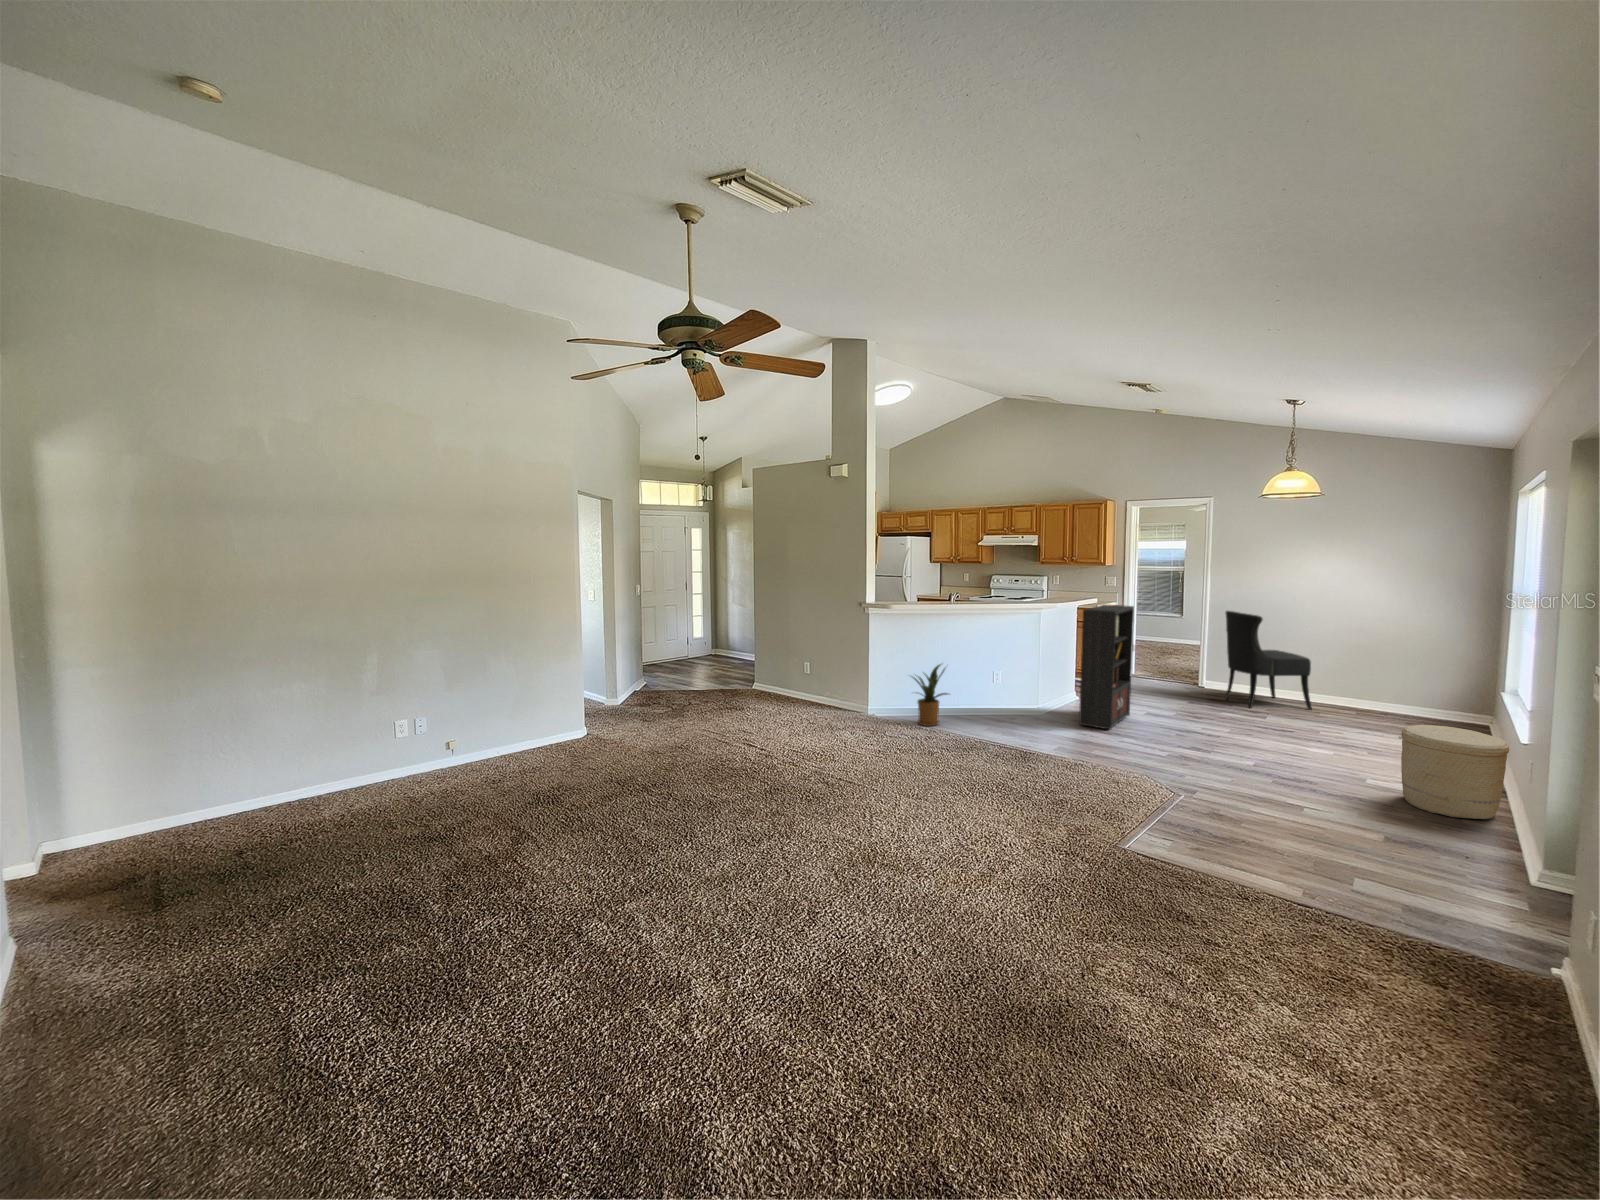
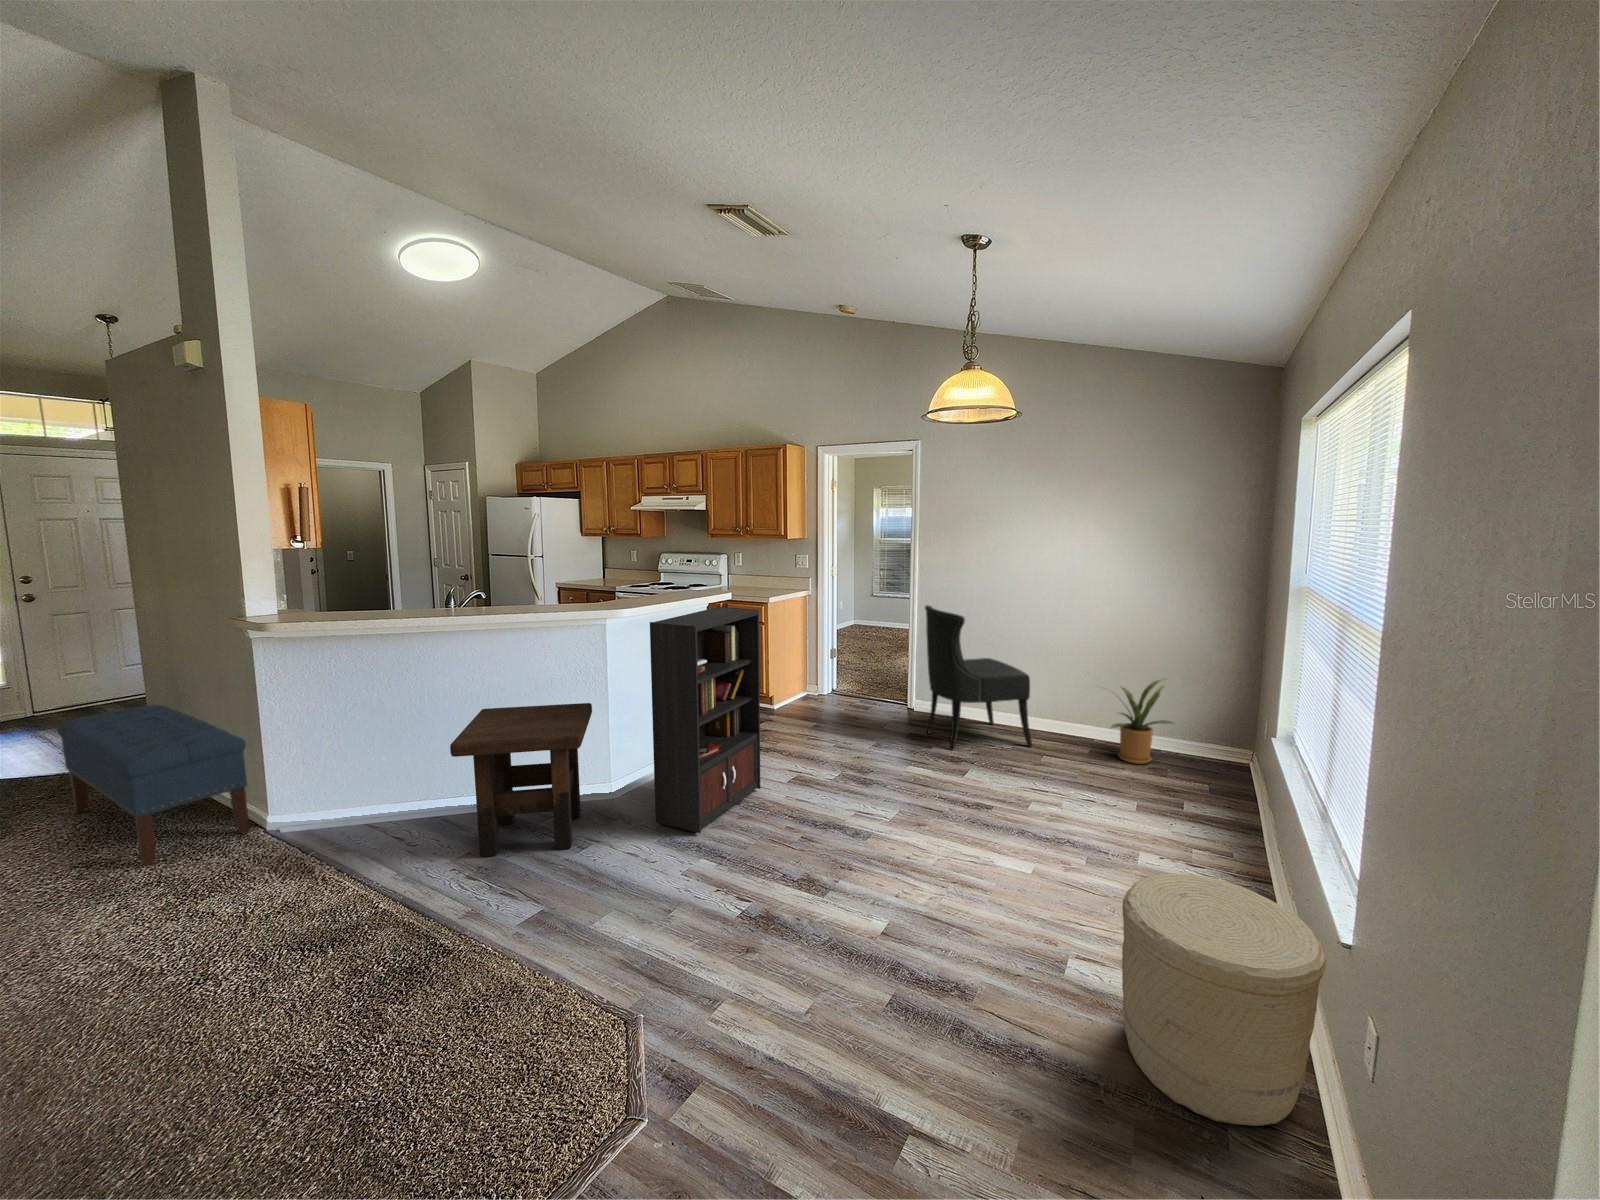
bench: none [747,651,858,724] -> present [57,705,250,867]
side table: none [975,657,1054,731] -> present [450,703,592,857]
house plant: present [914,664,948,726] -> present [1111,678,1174,764]

